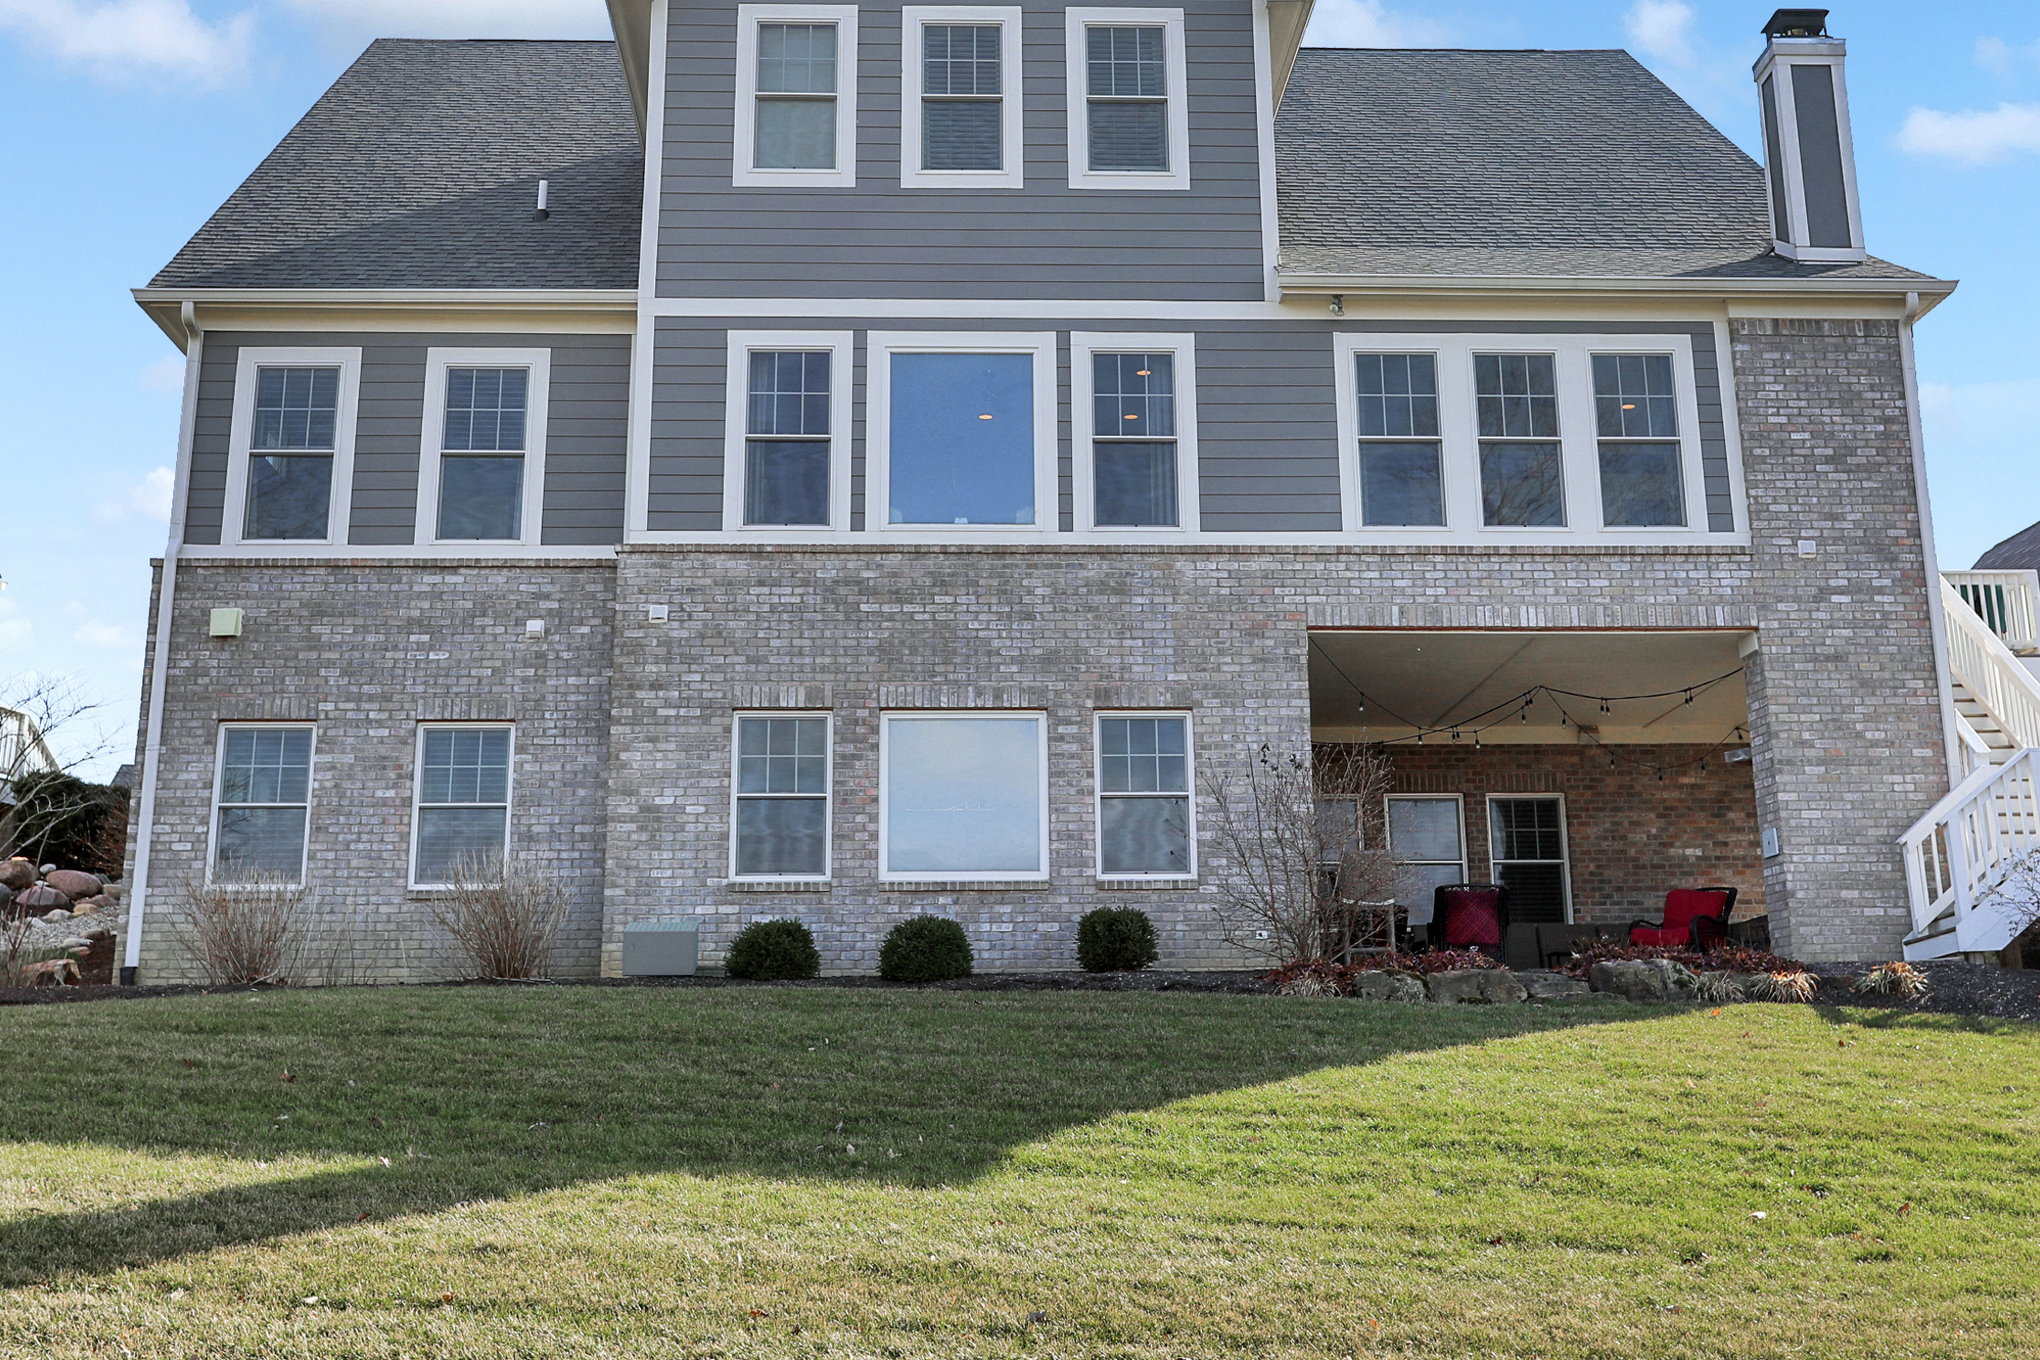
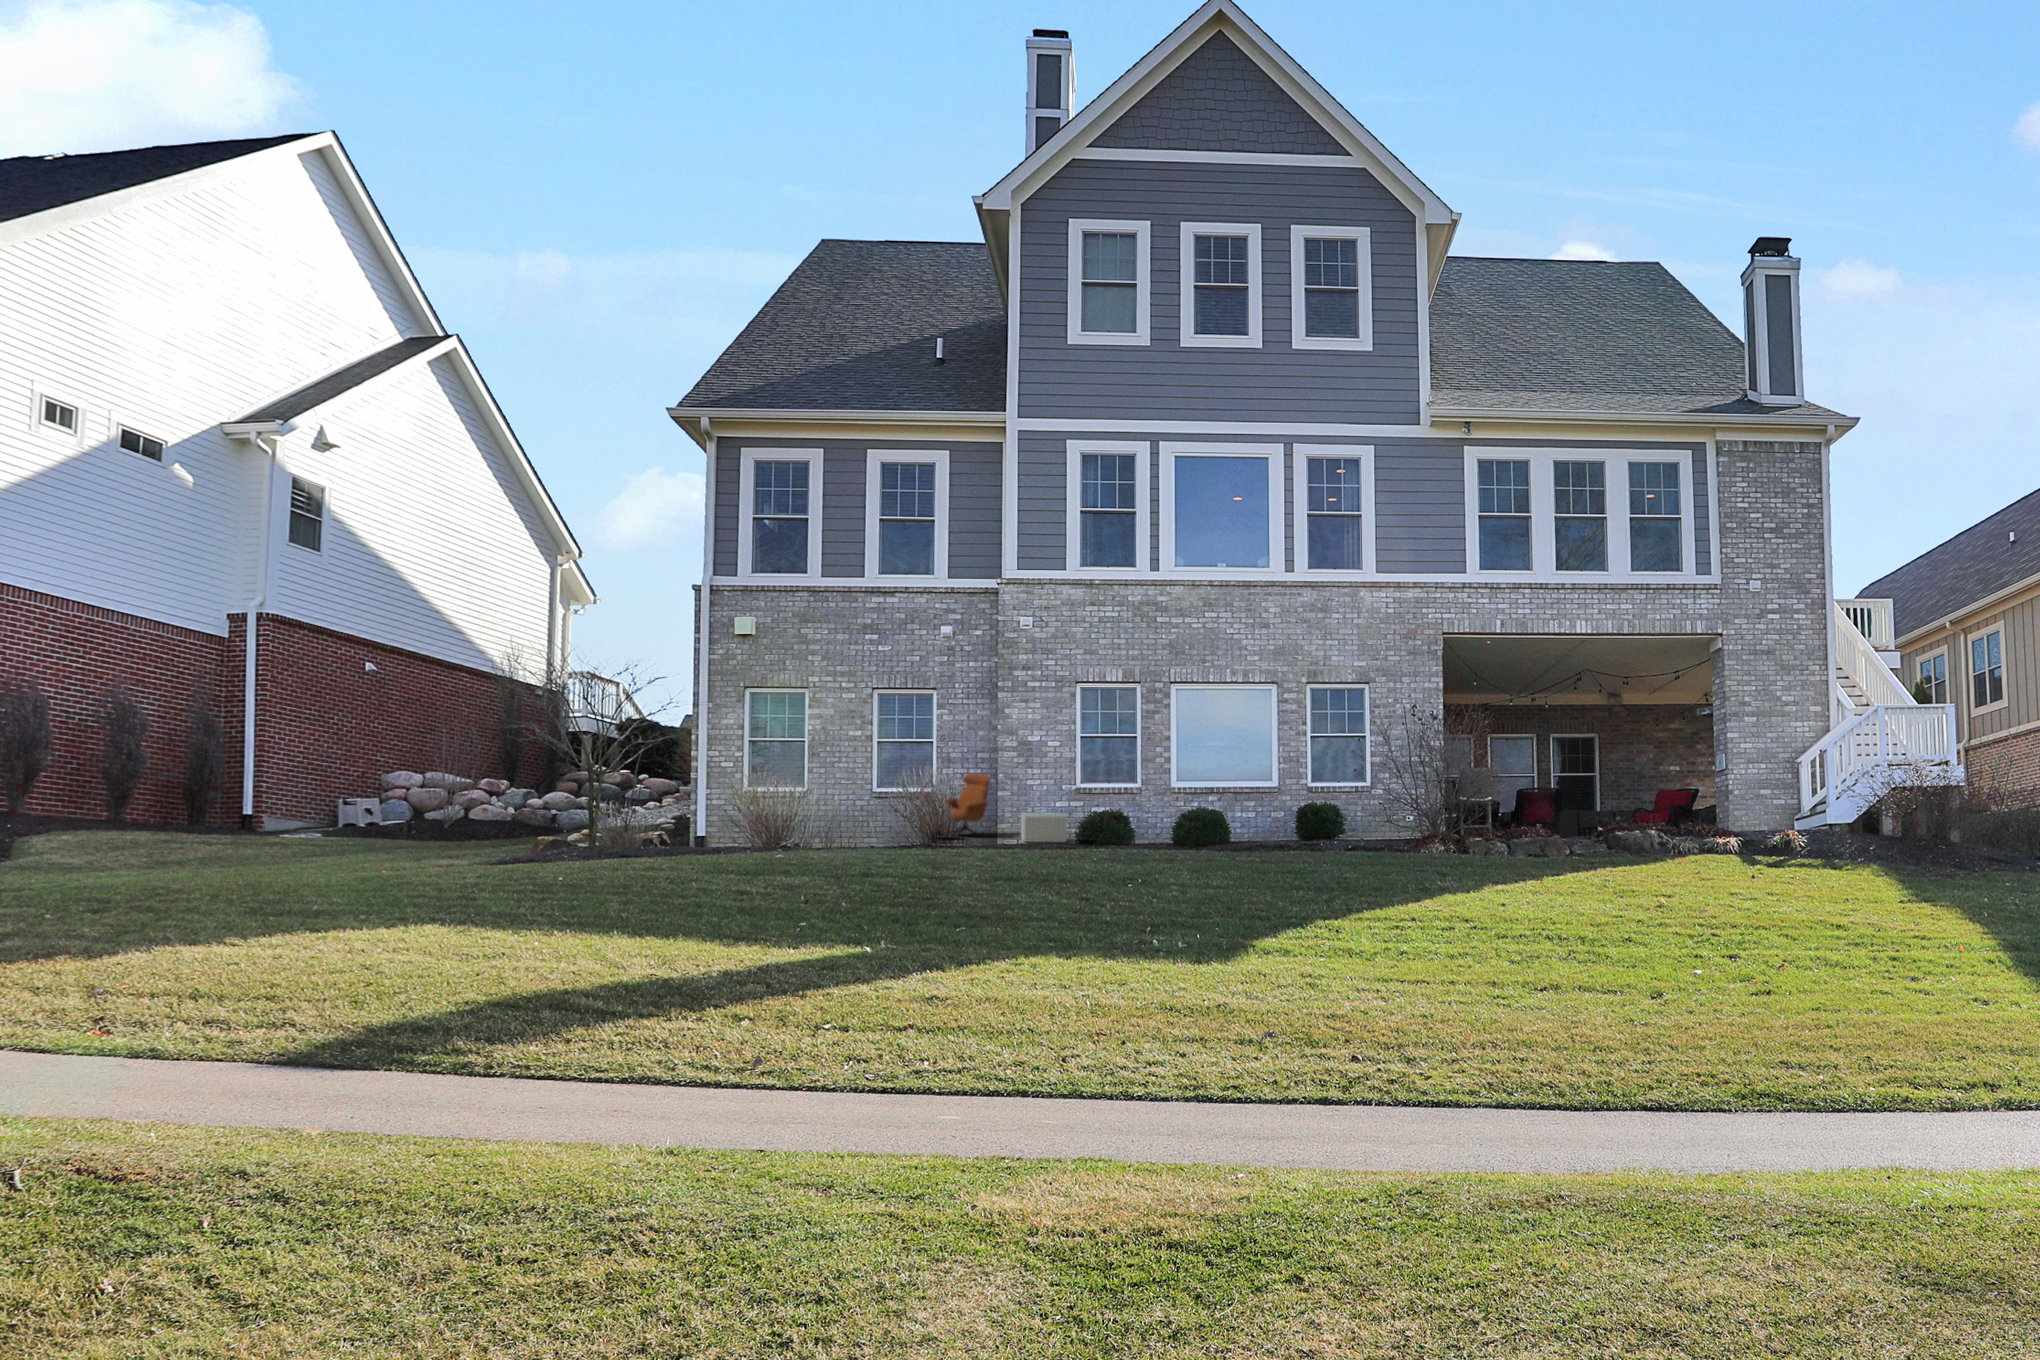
lounge chair: none [469,856,590,969] -> present [927,774,990,837]

